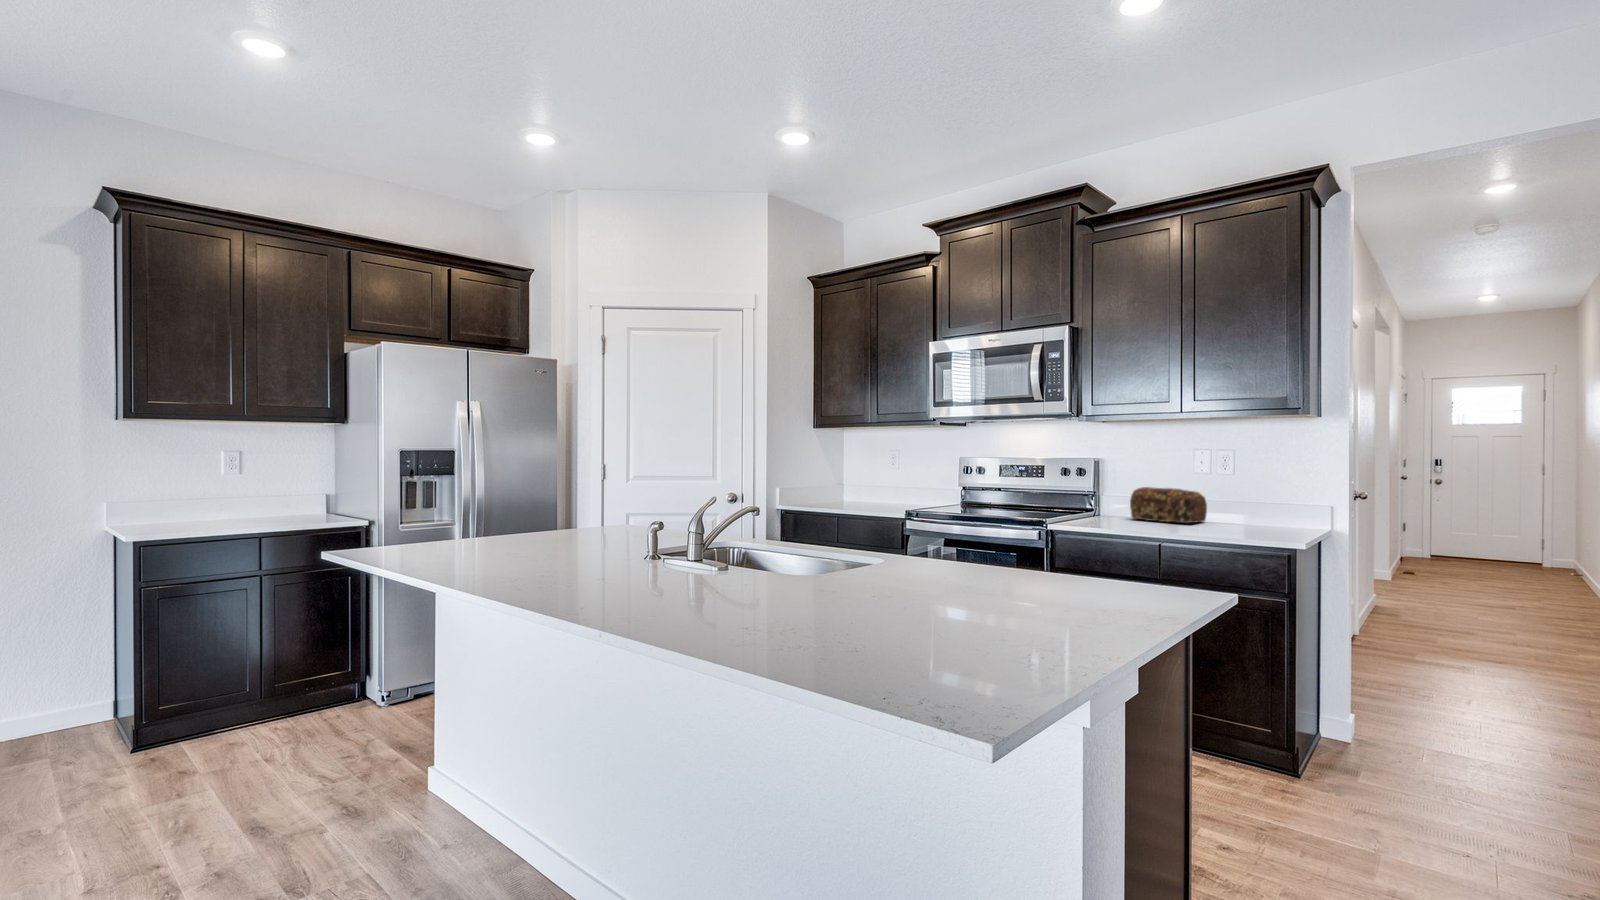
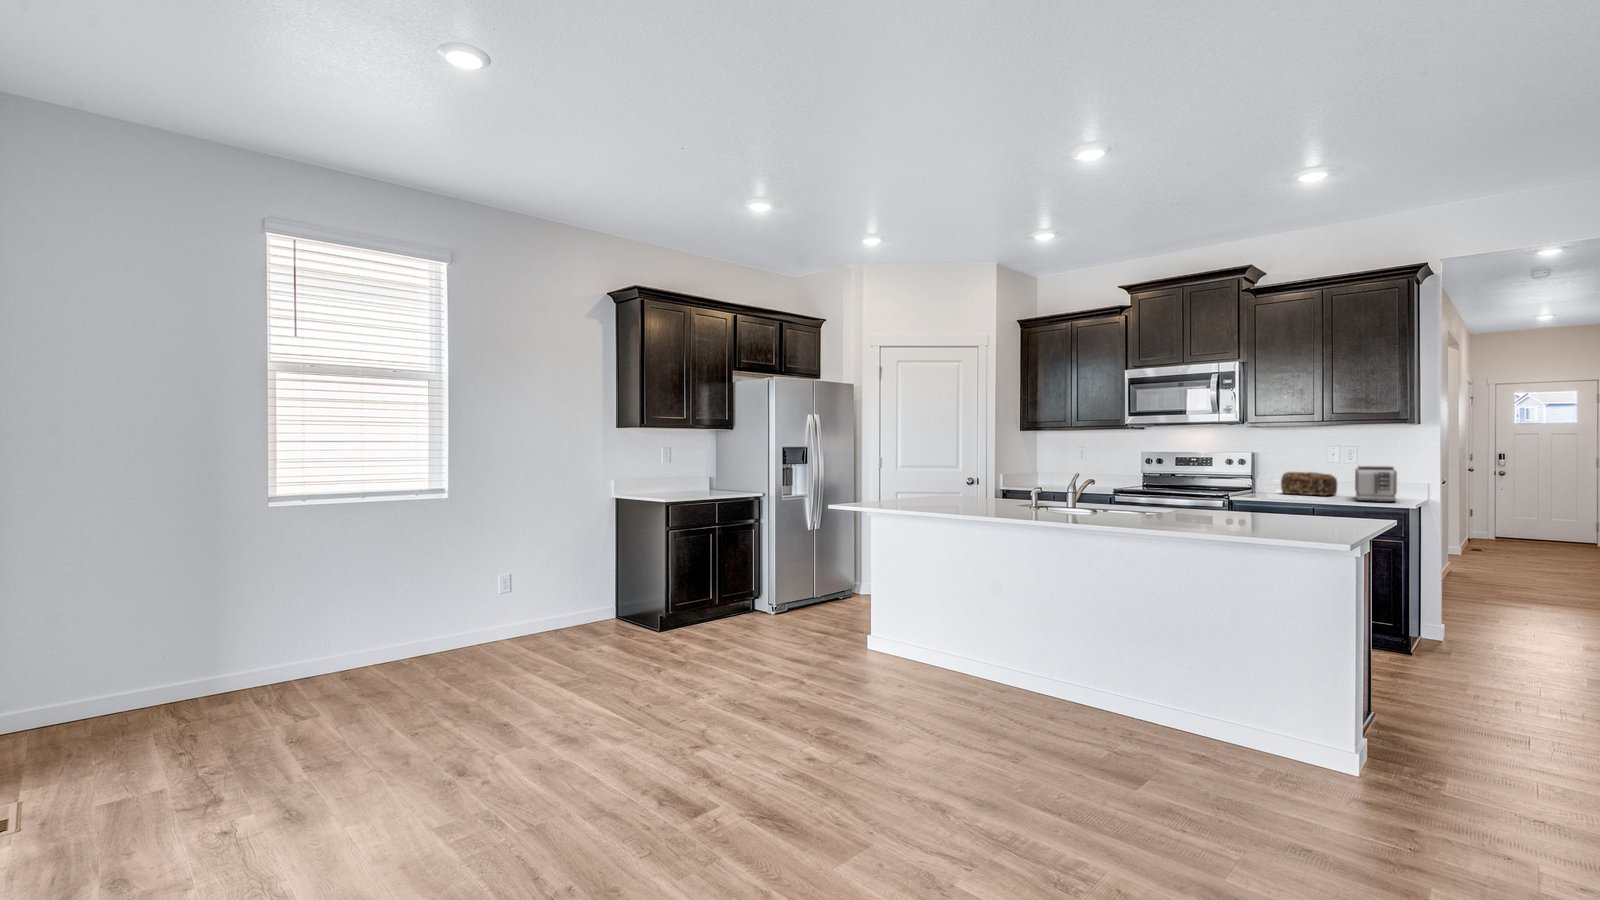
toaster: none [1224,479,1283,537] -> present [1355,465,1397,502]

